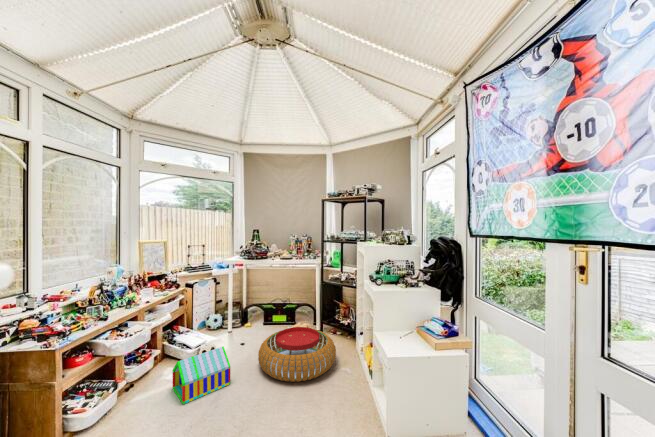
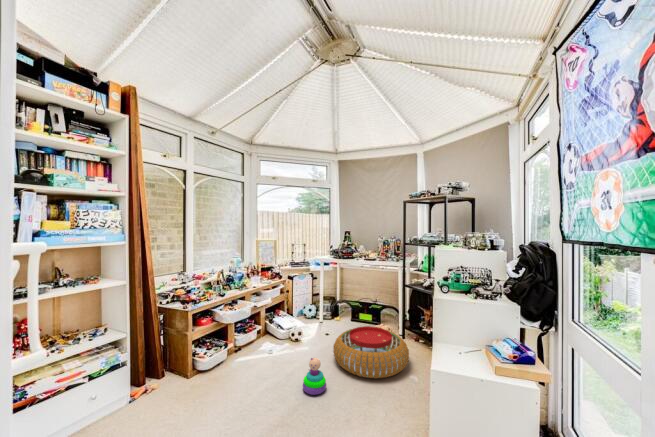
toy house: present [173,347,230,404] -> none [265,331,307,372]
stacking toy: none [235,374,263,417] -> present [303,358,326,395]

